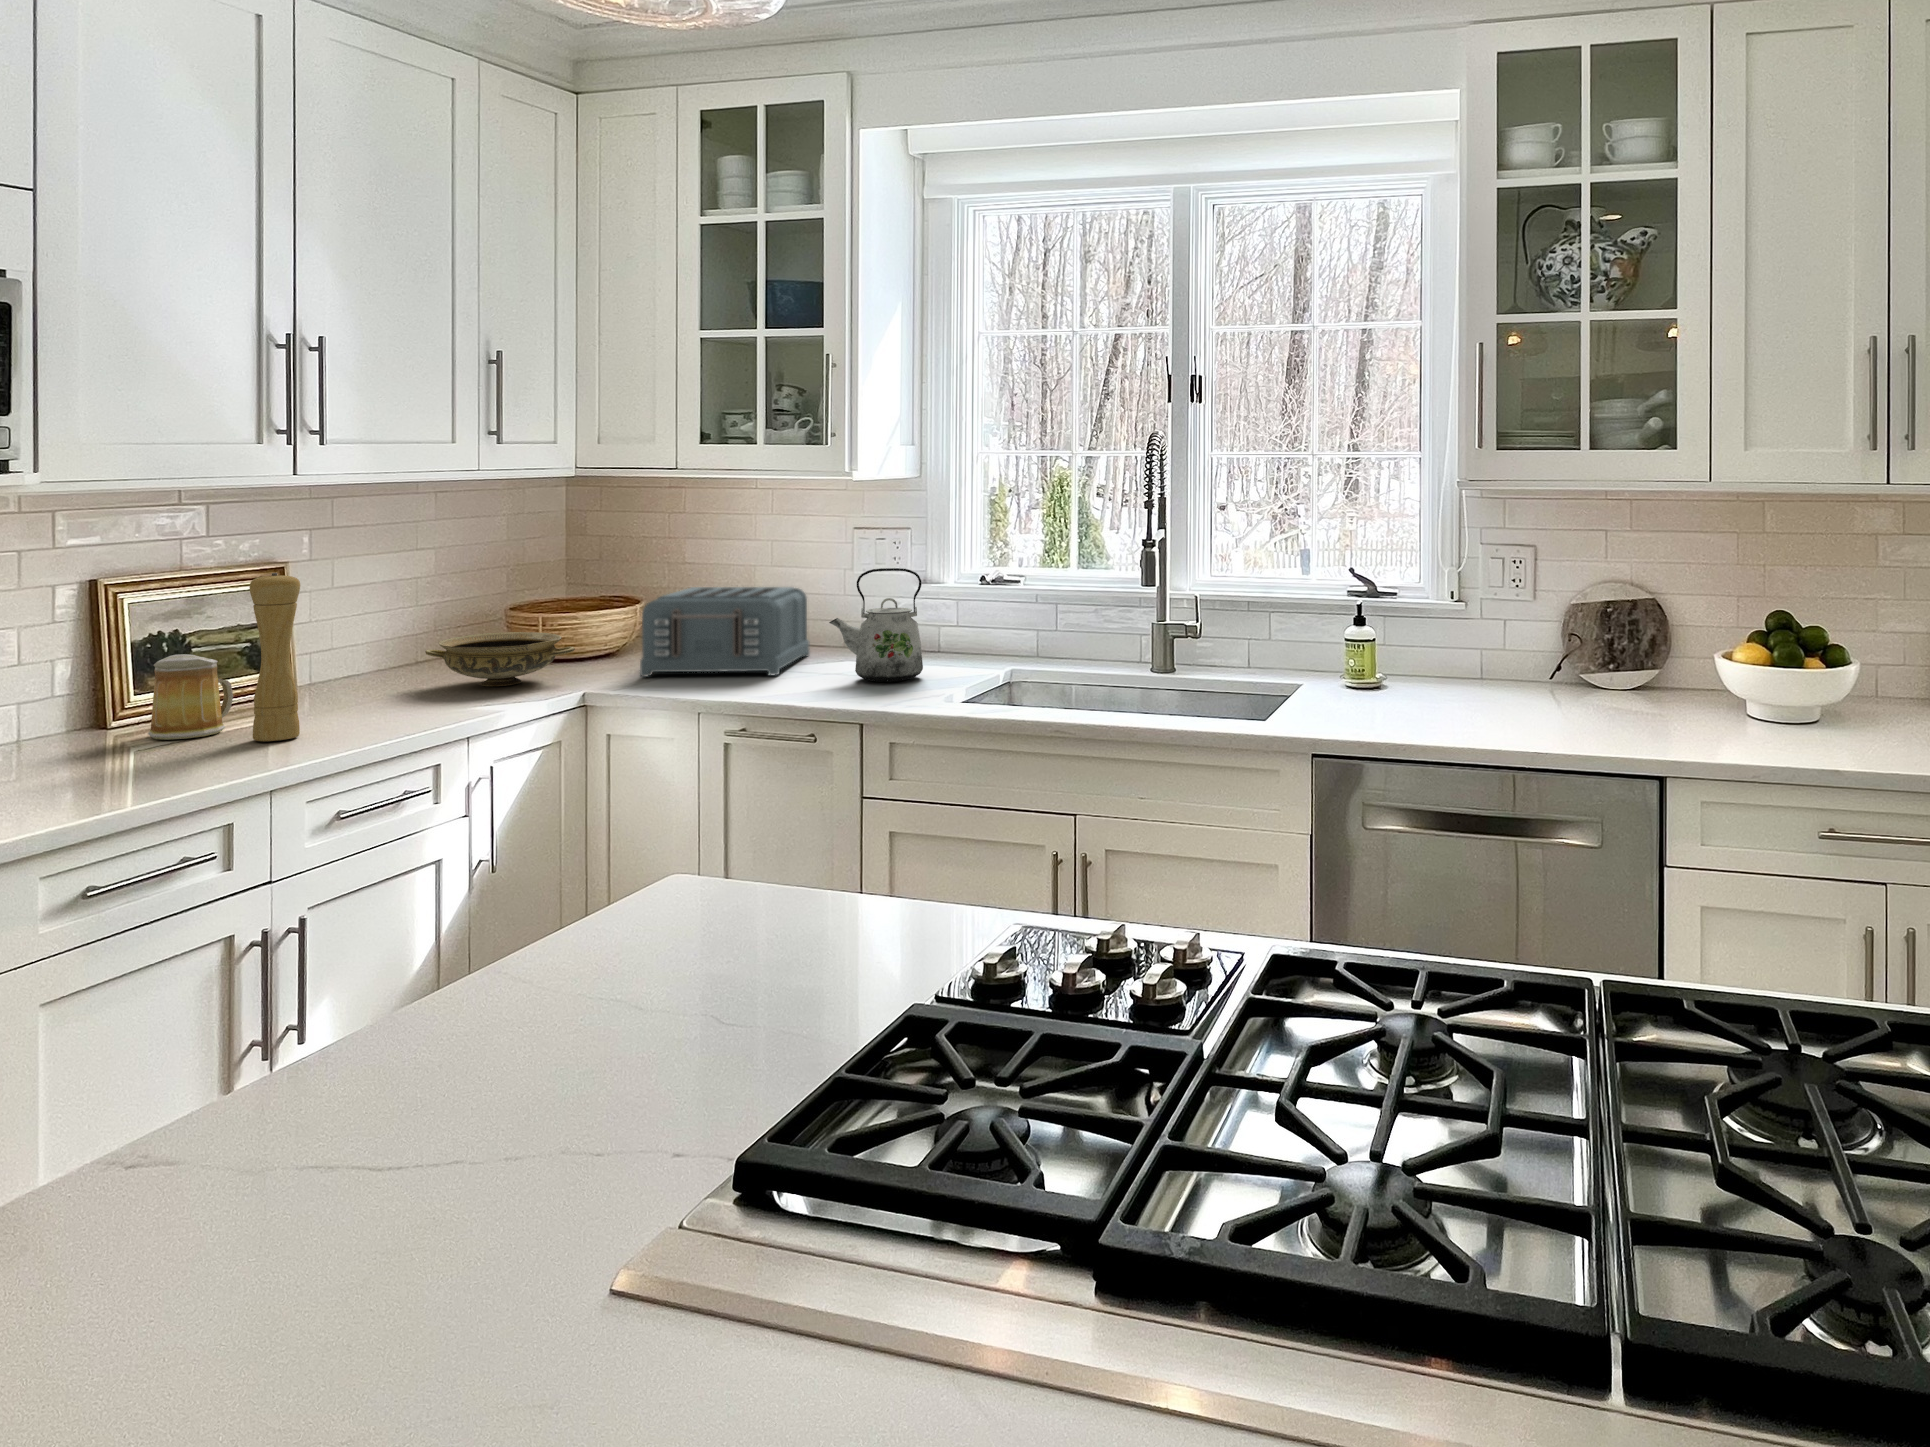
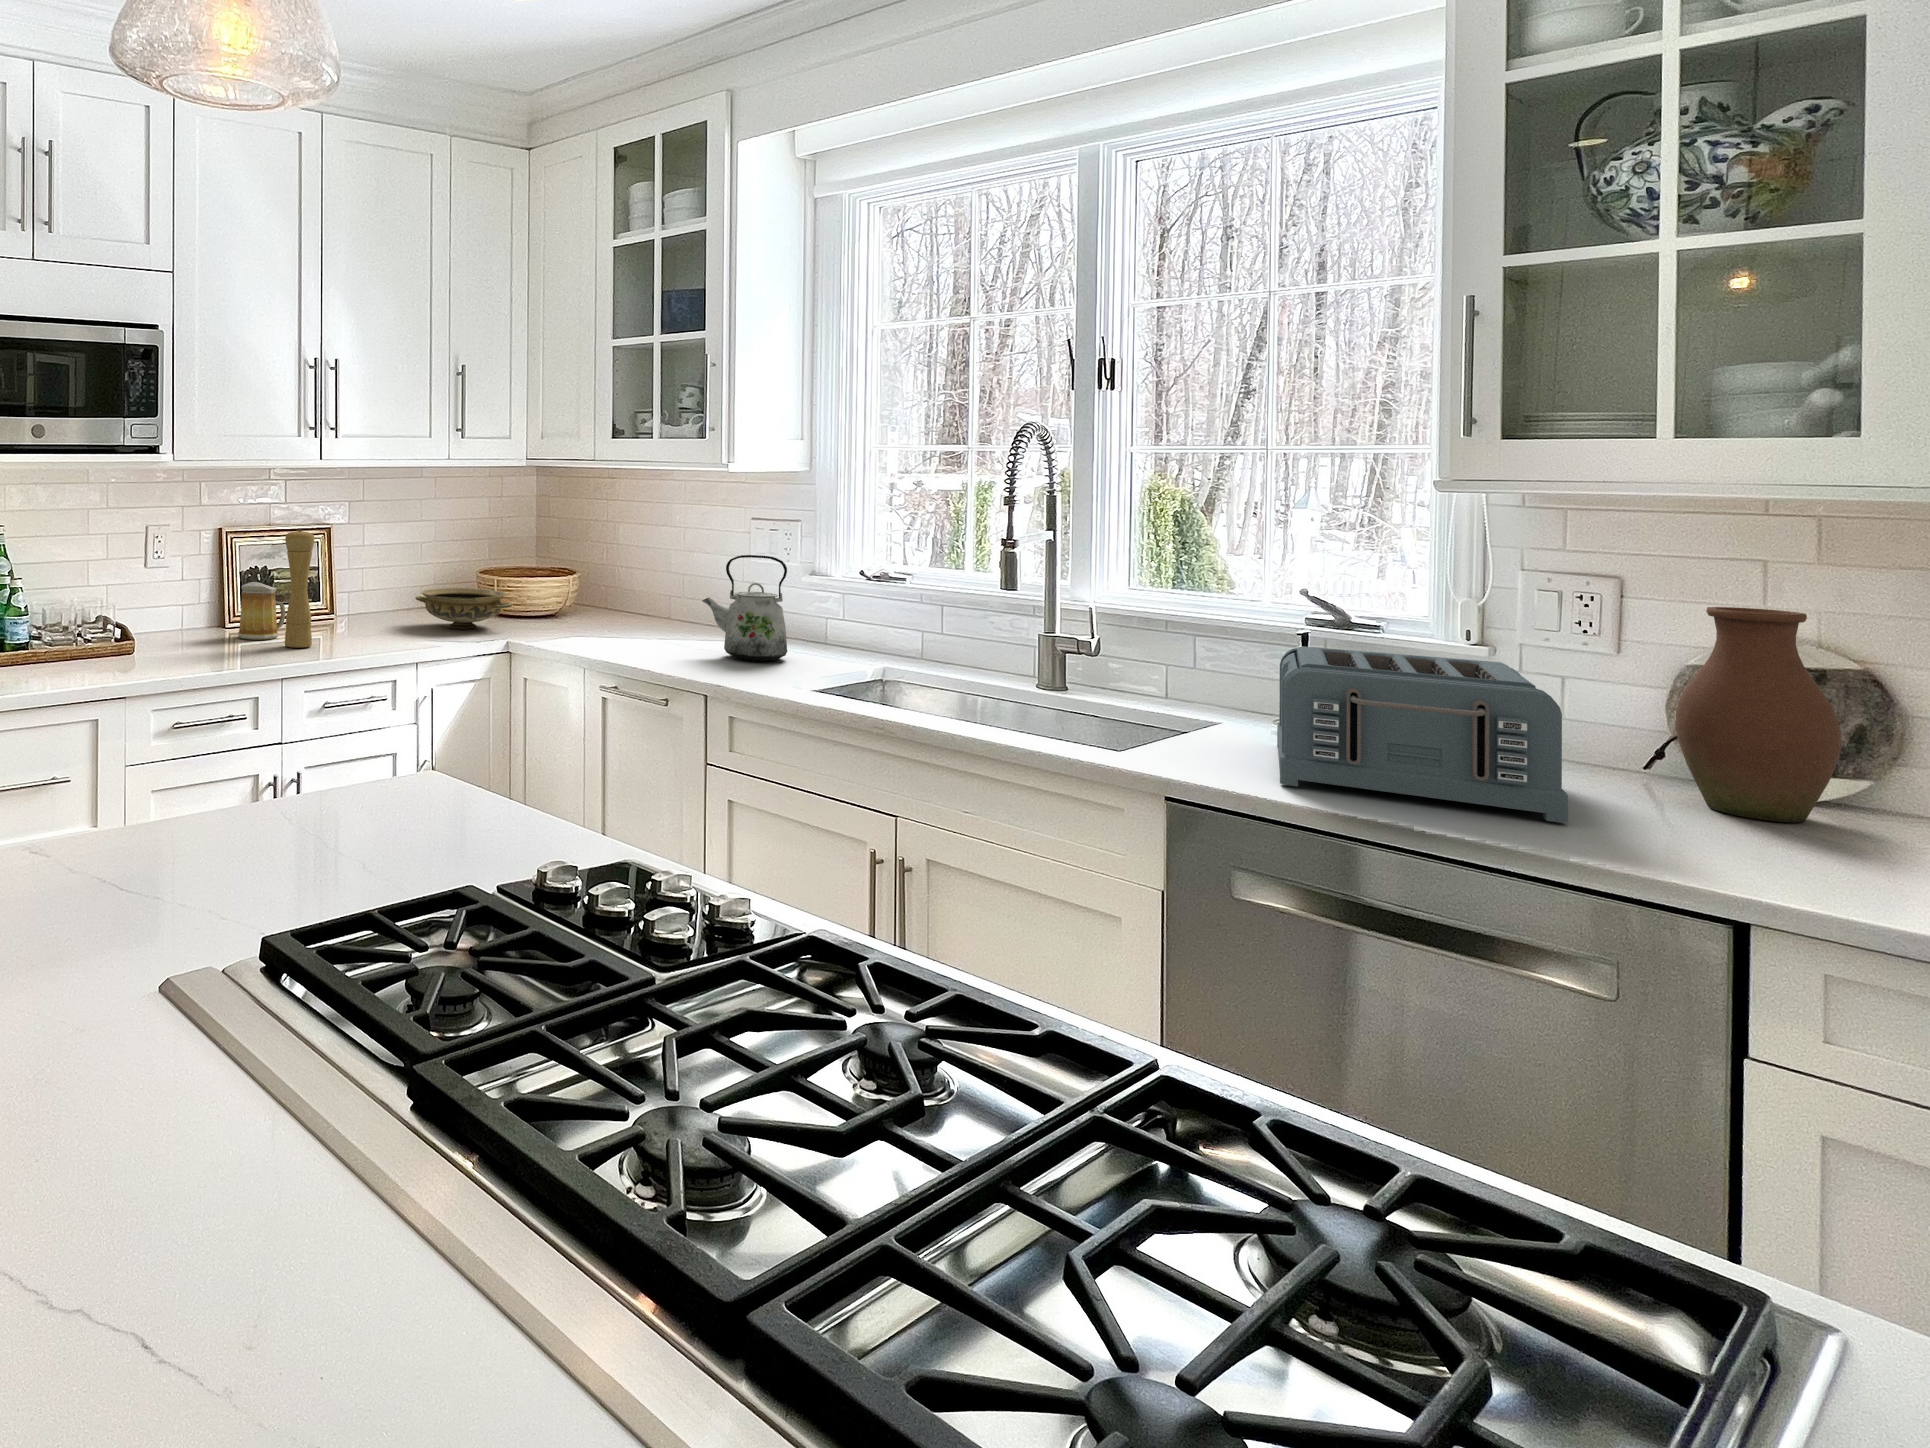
vase: none [1578,565,1652,706] -> present [1676,607,1841,822]
toaster: present [640,587,810,677] -> present [1277,646,1568,823]

